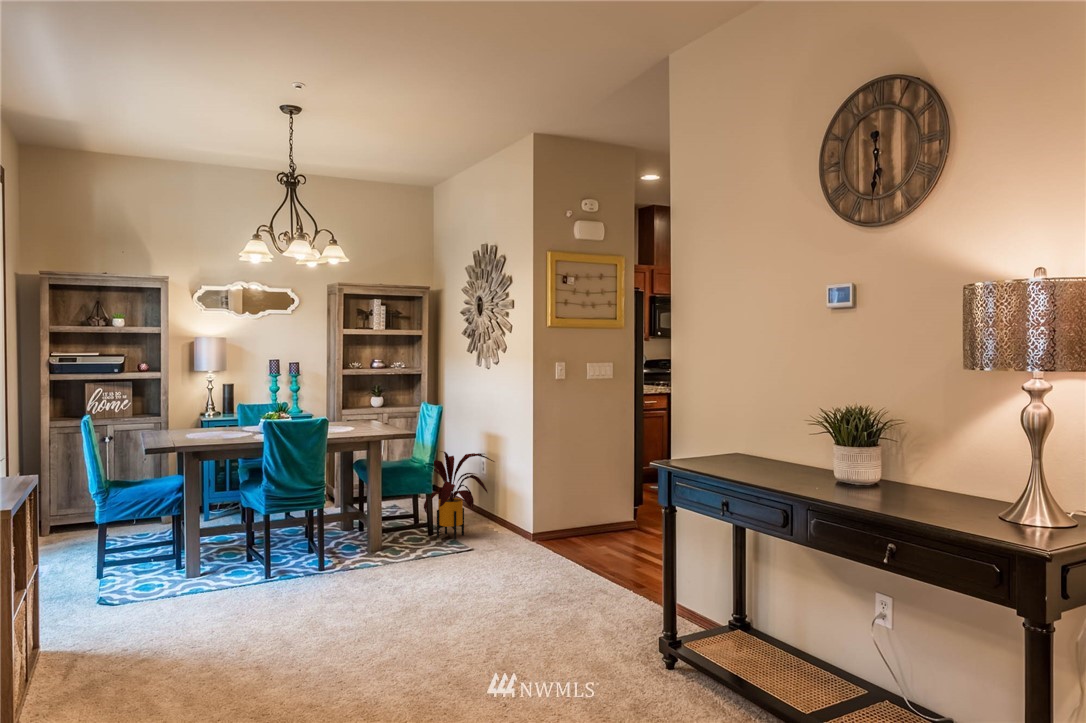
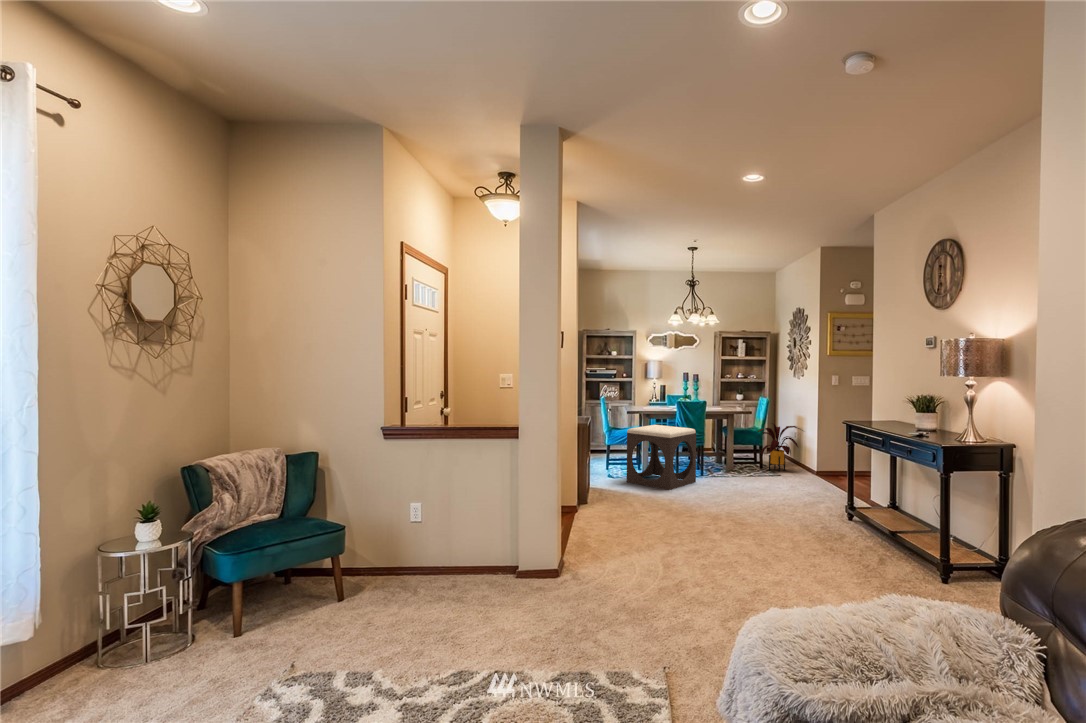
footstool: none [149,474,308,621] -> present [627,425,696,490]

